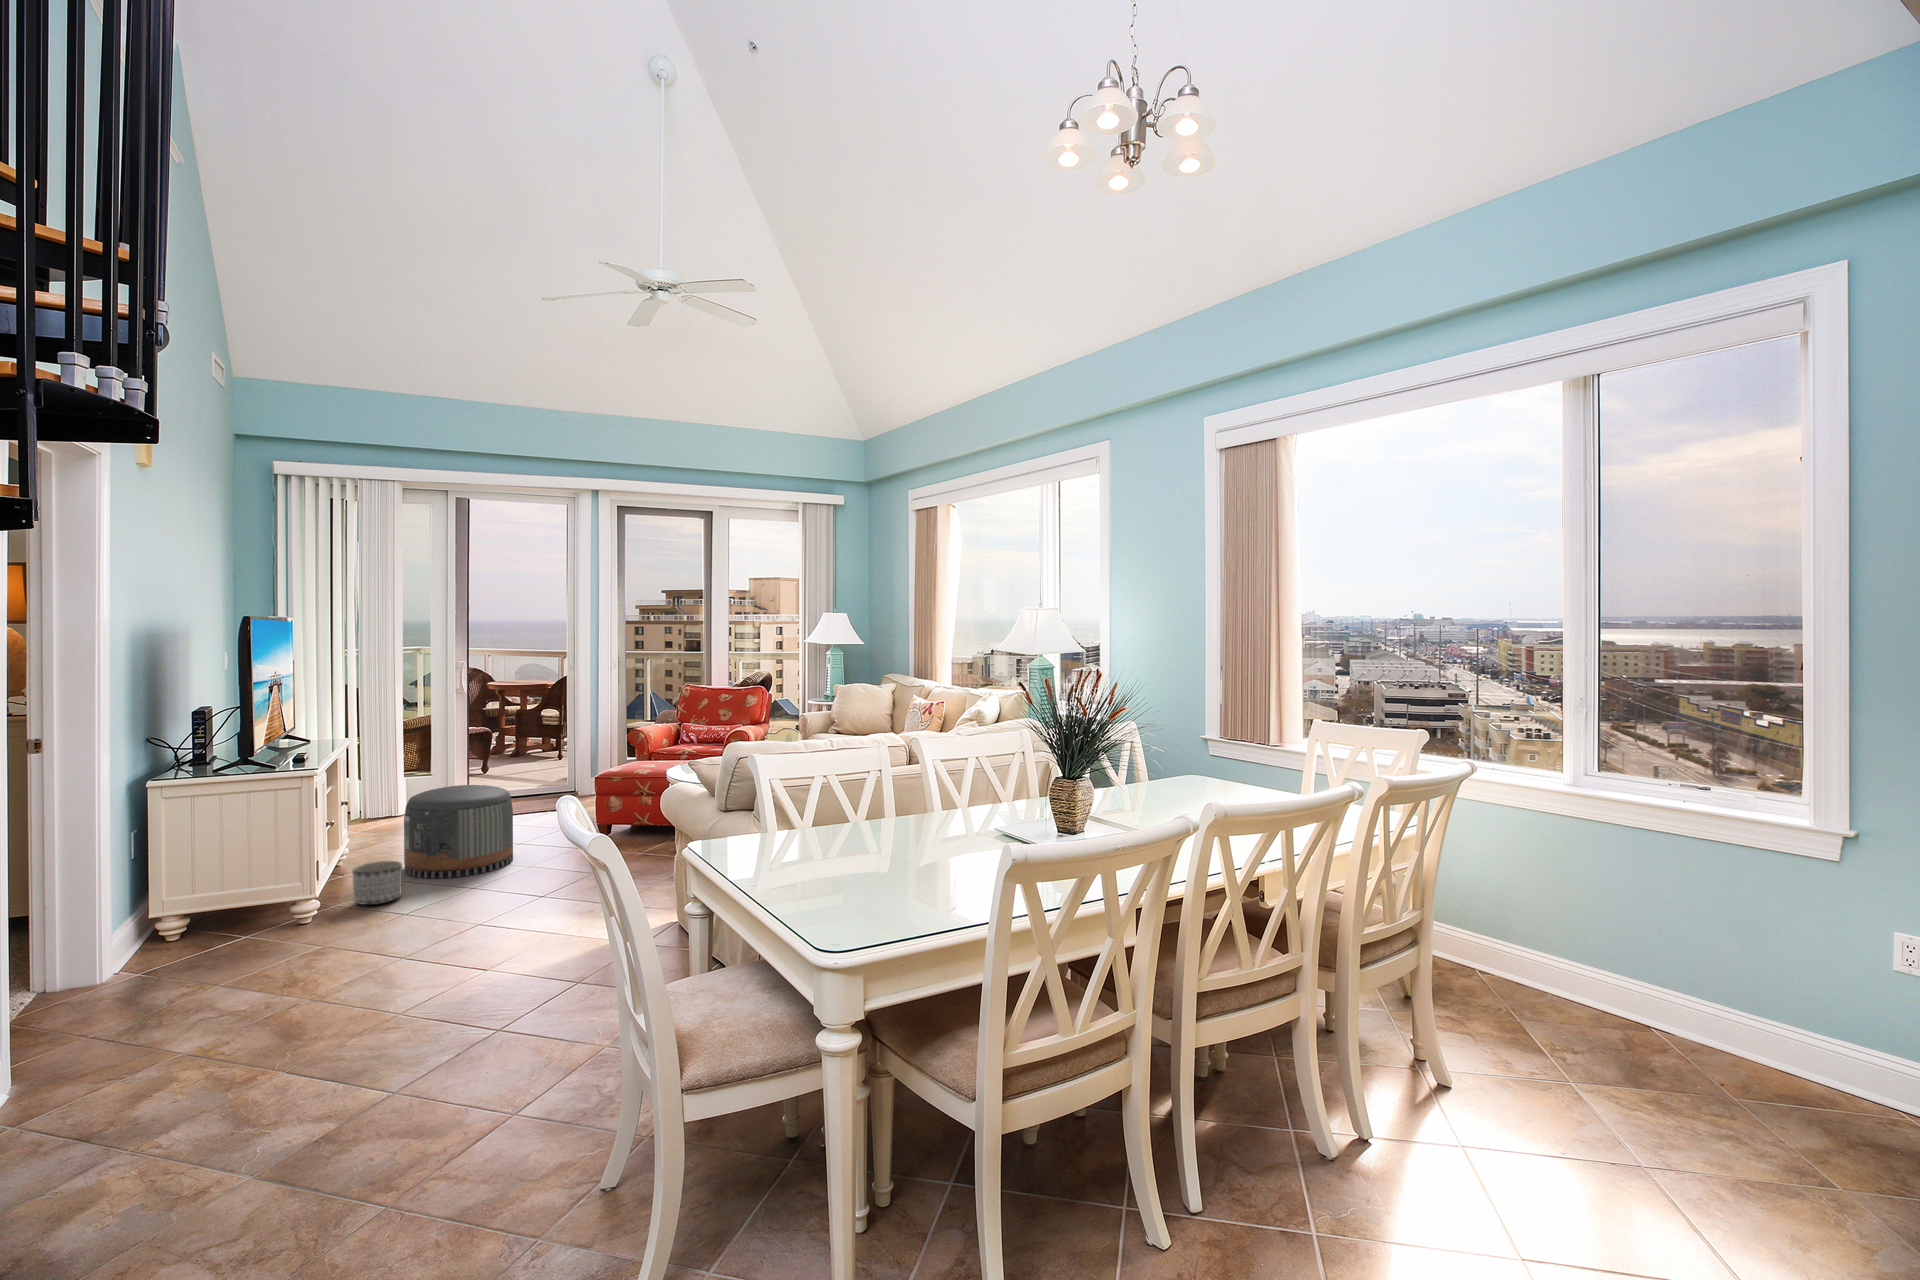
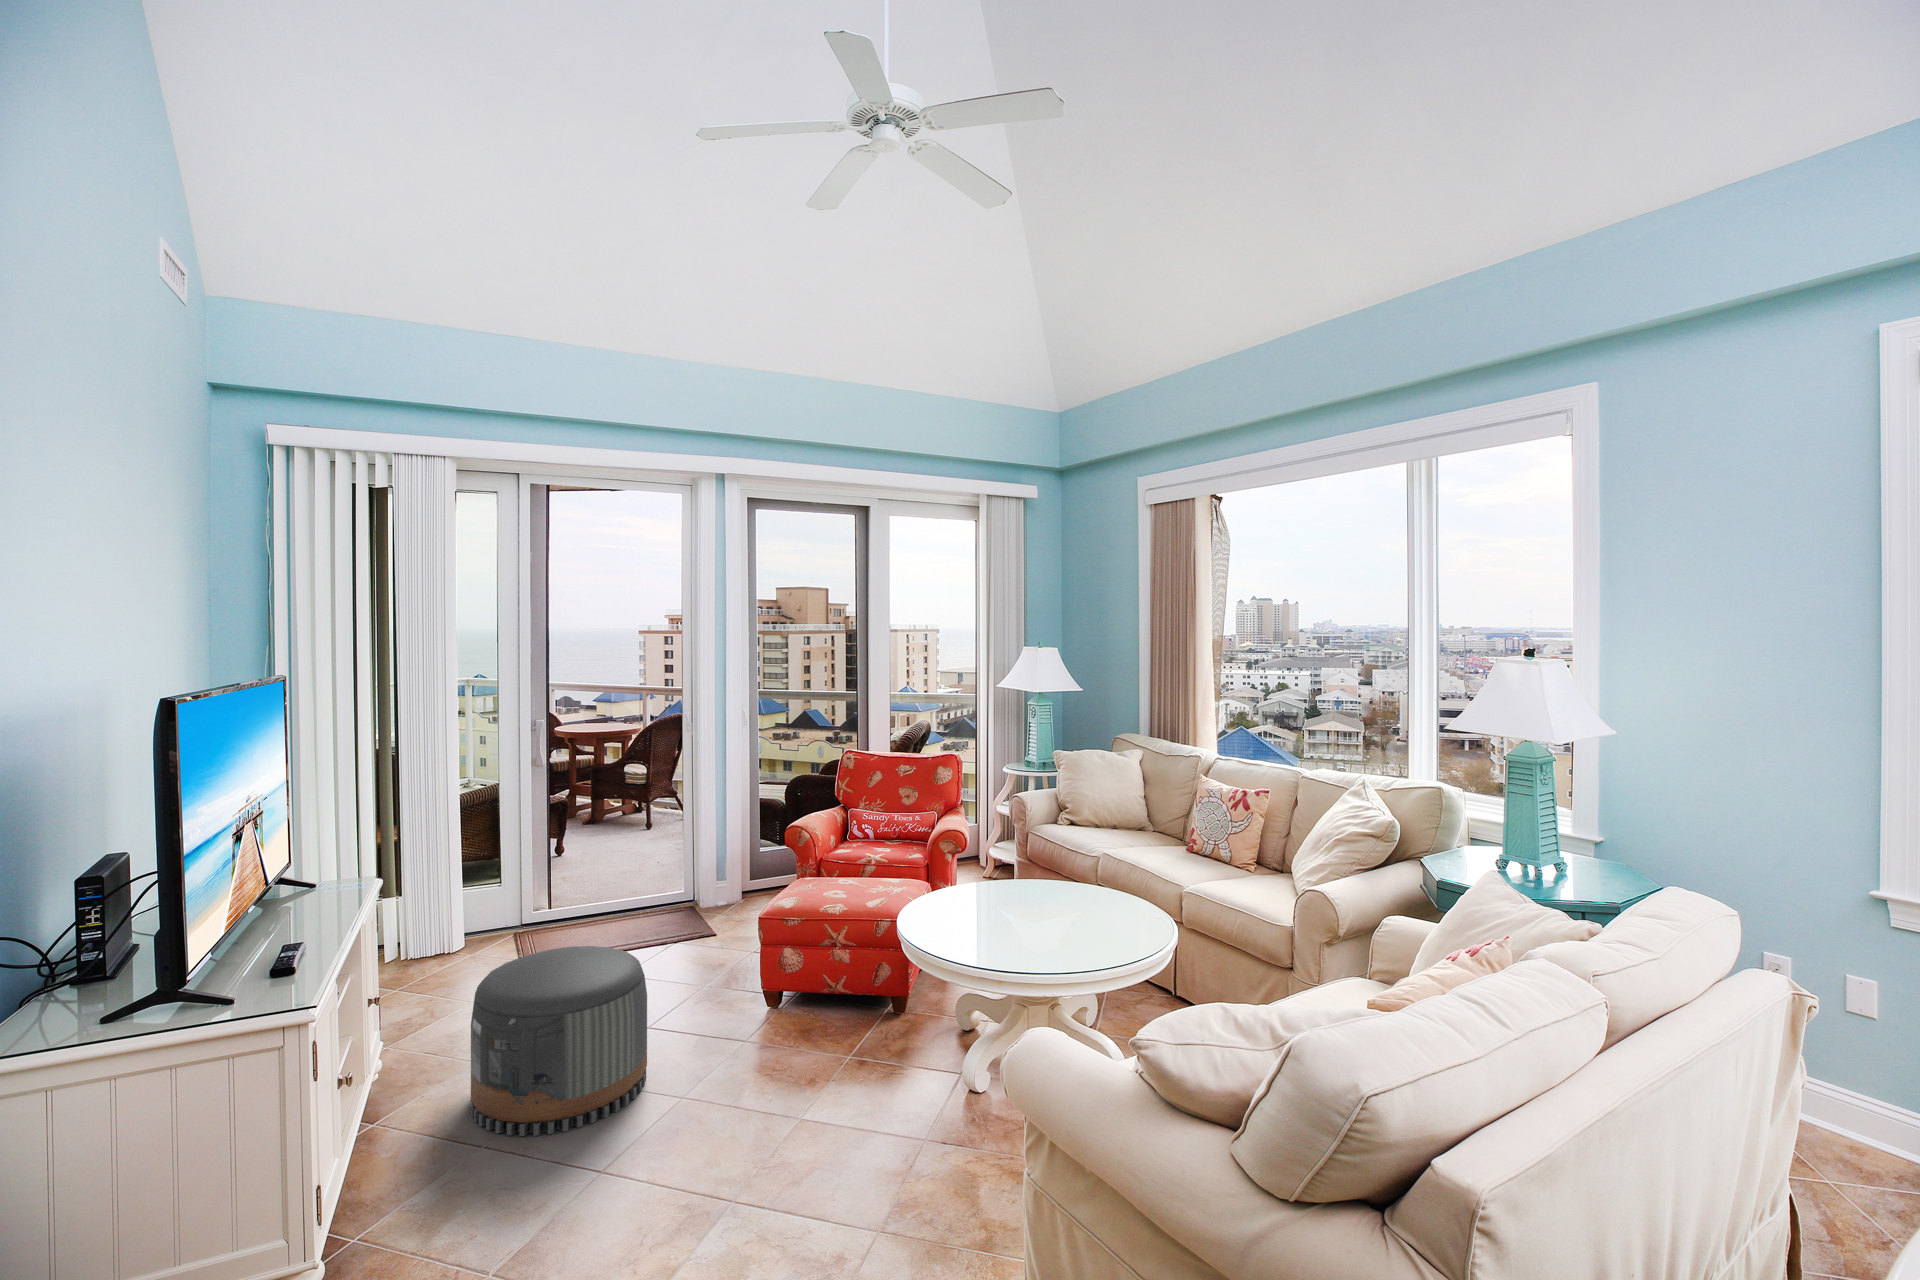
planter: present [352,861,402,905] -> none [384,1133,475,1241]

